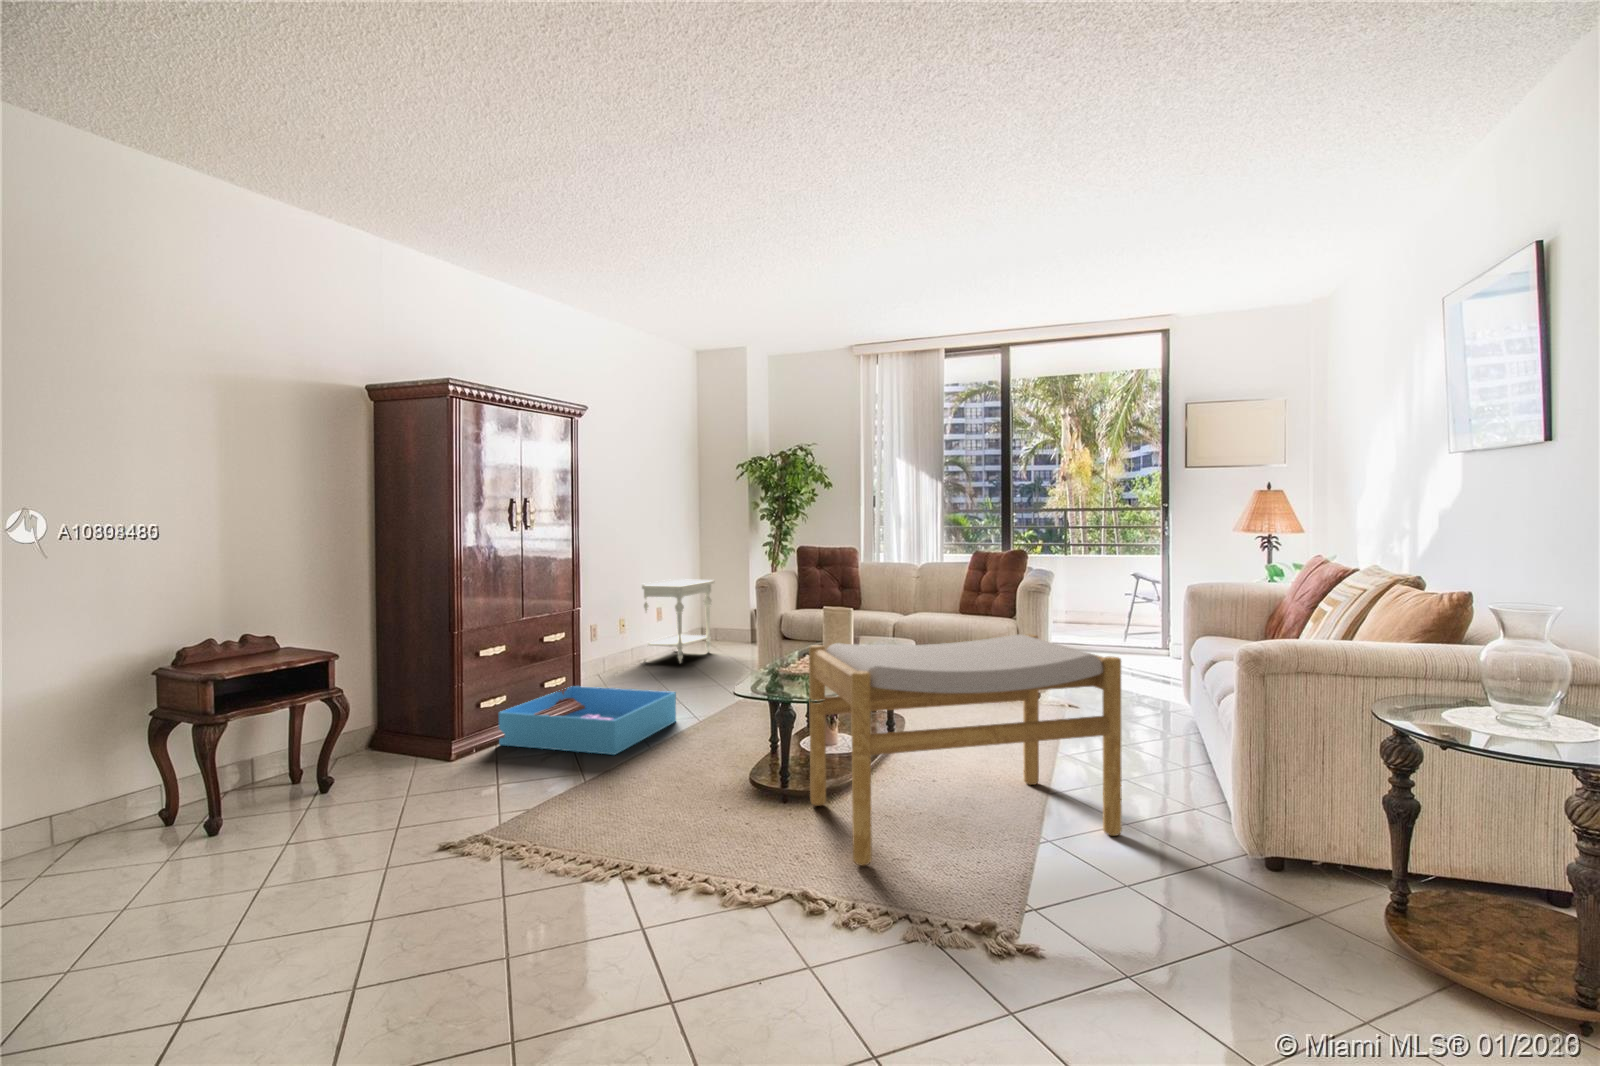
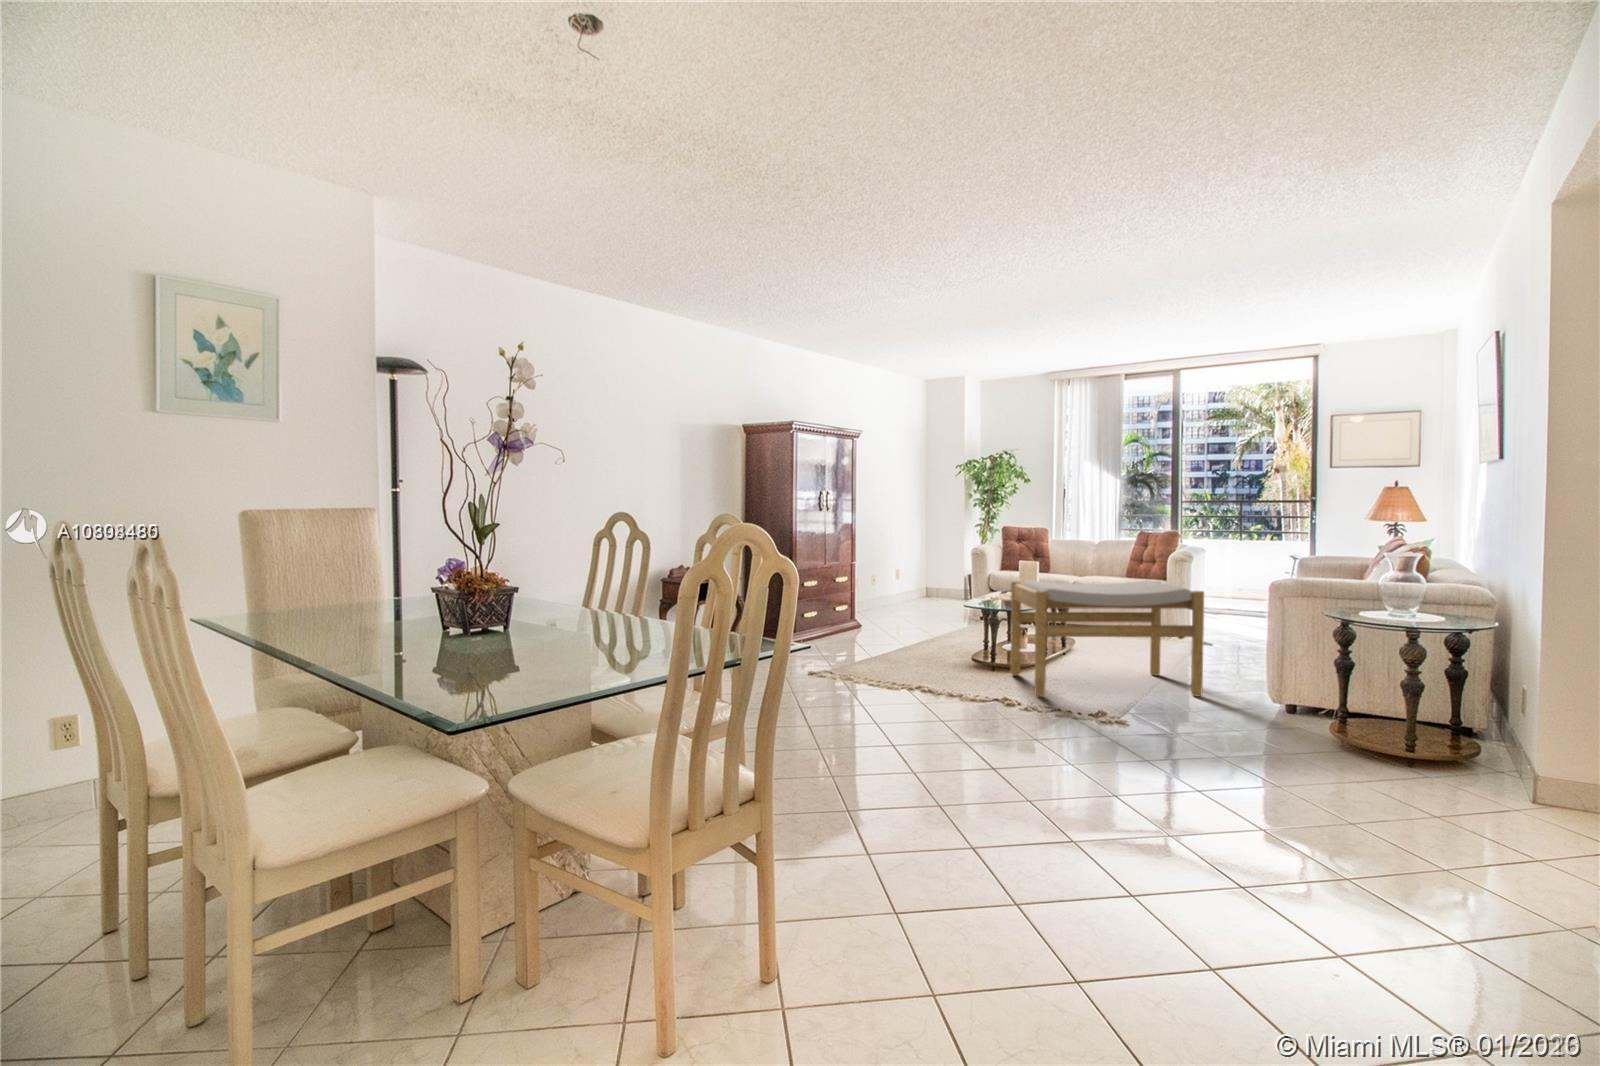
side table: present [642,579,714,663] -> none [883,549,939,608]
storage bin: present [499,686,676,755] -> none [815,613,920,649]

